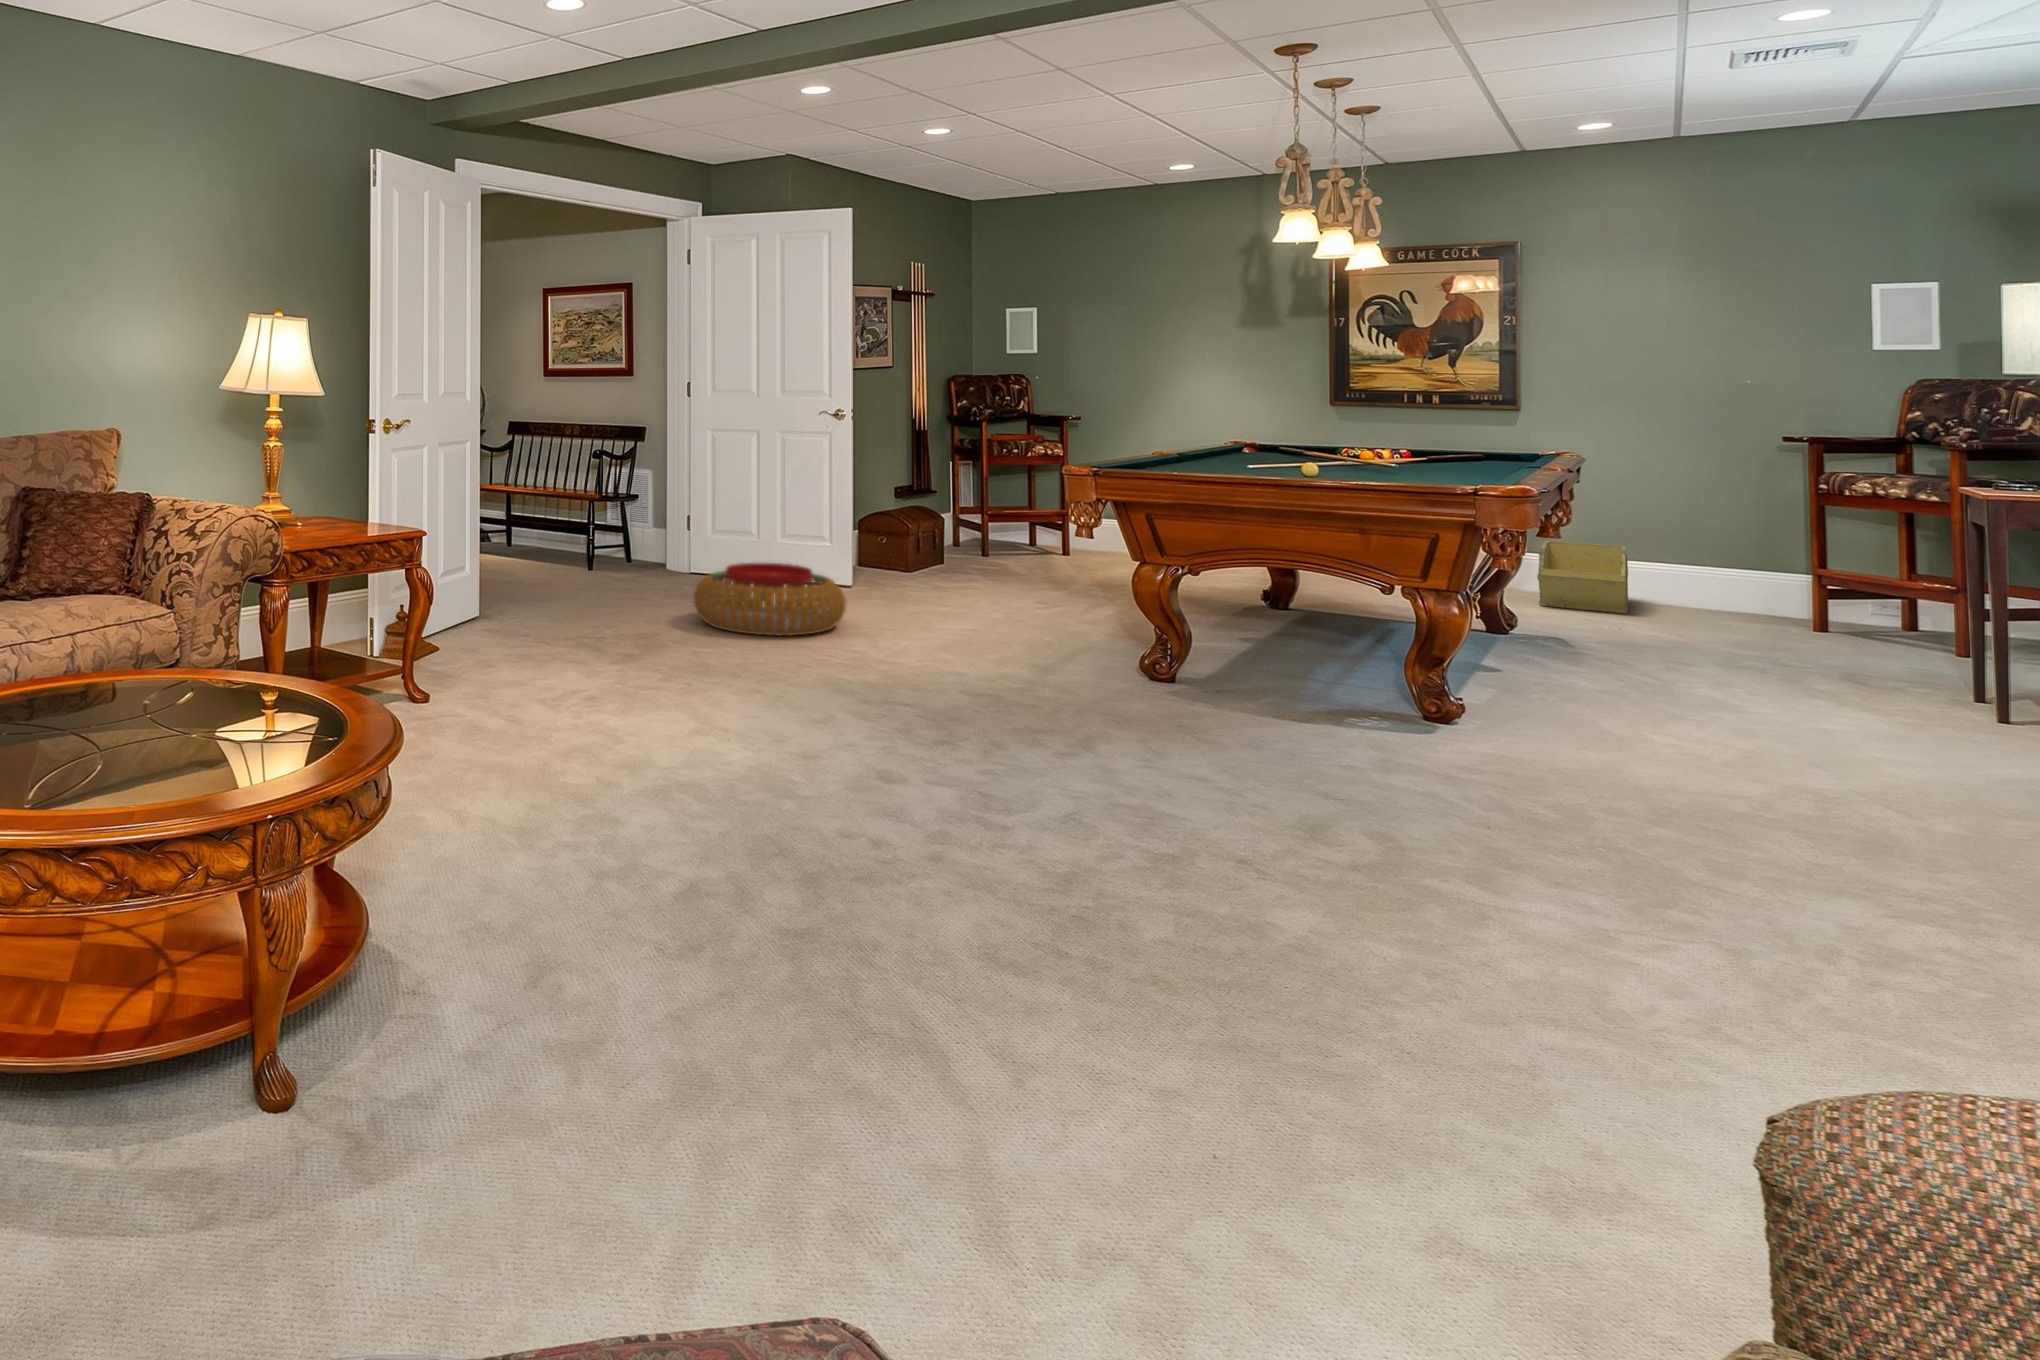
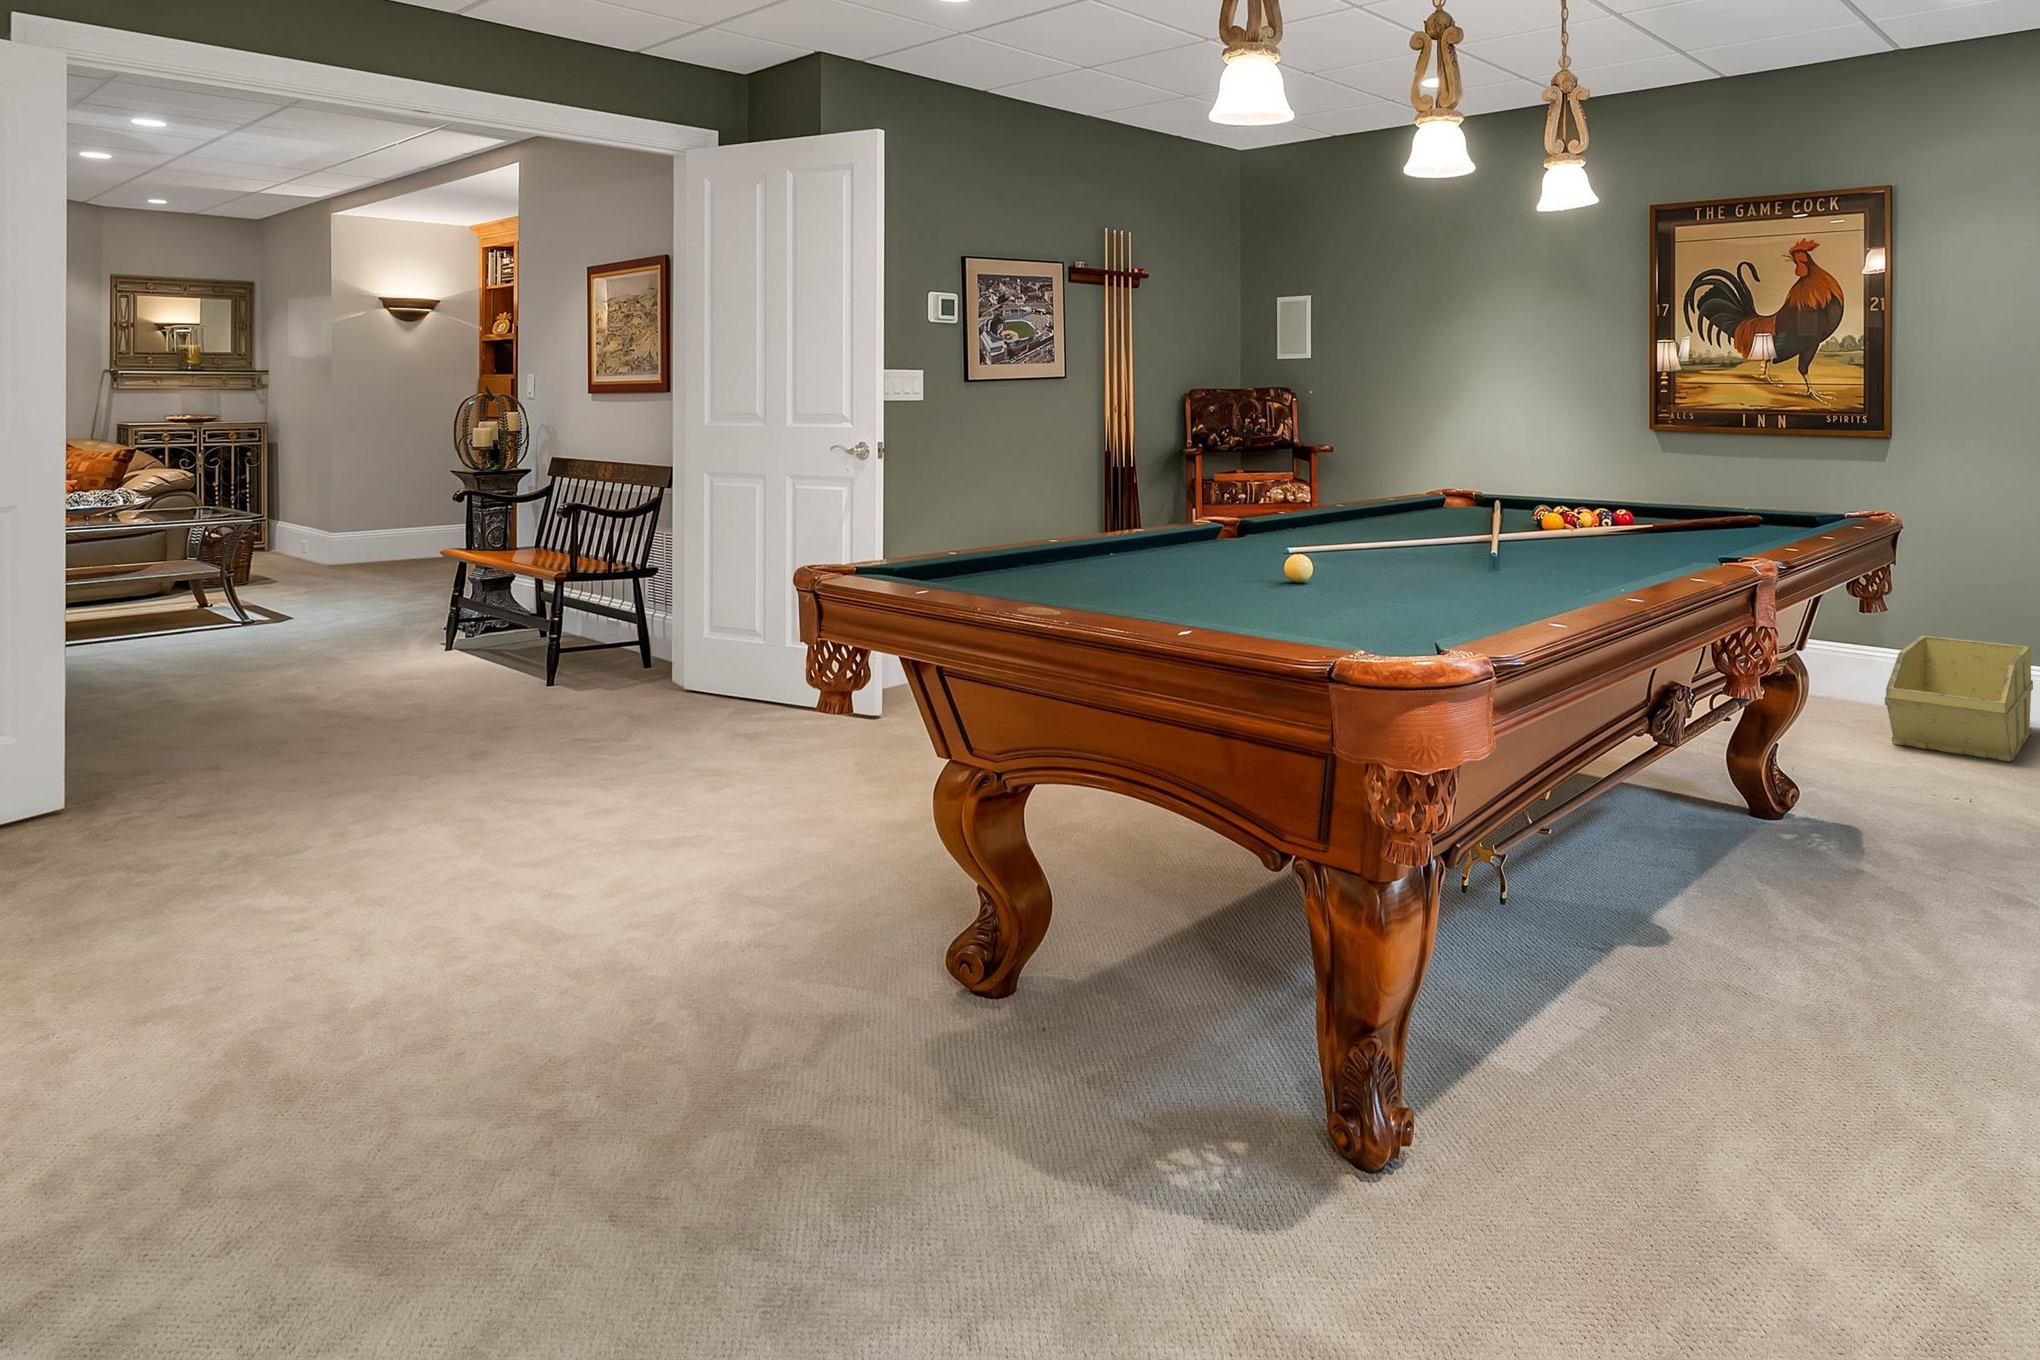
pouf: present [694,563,846,636] -> none [426,702,707,847]

